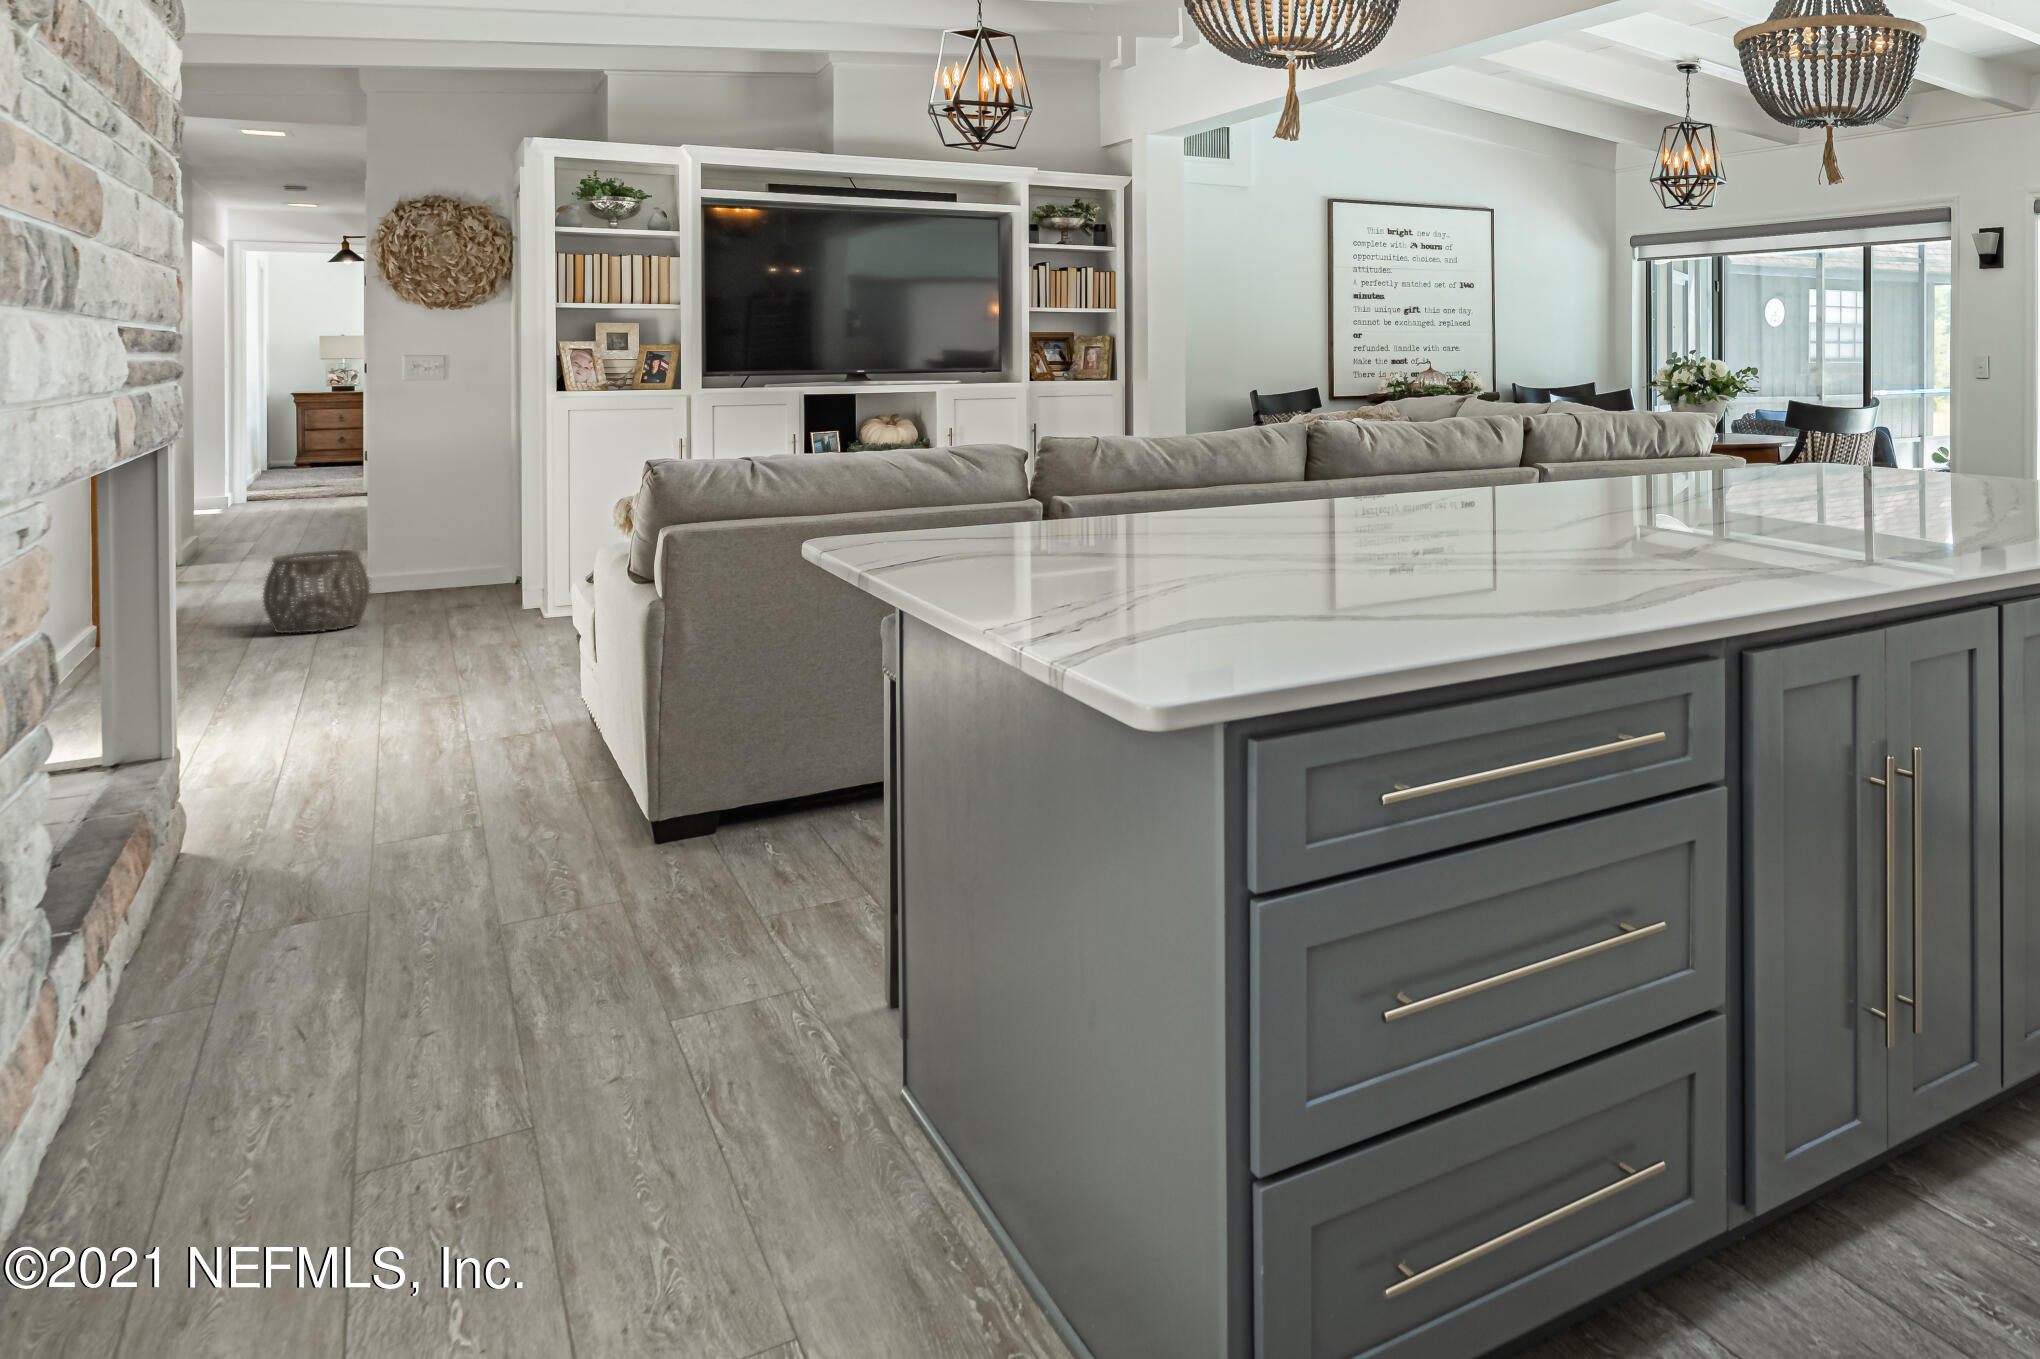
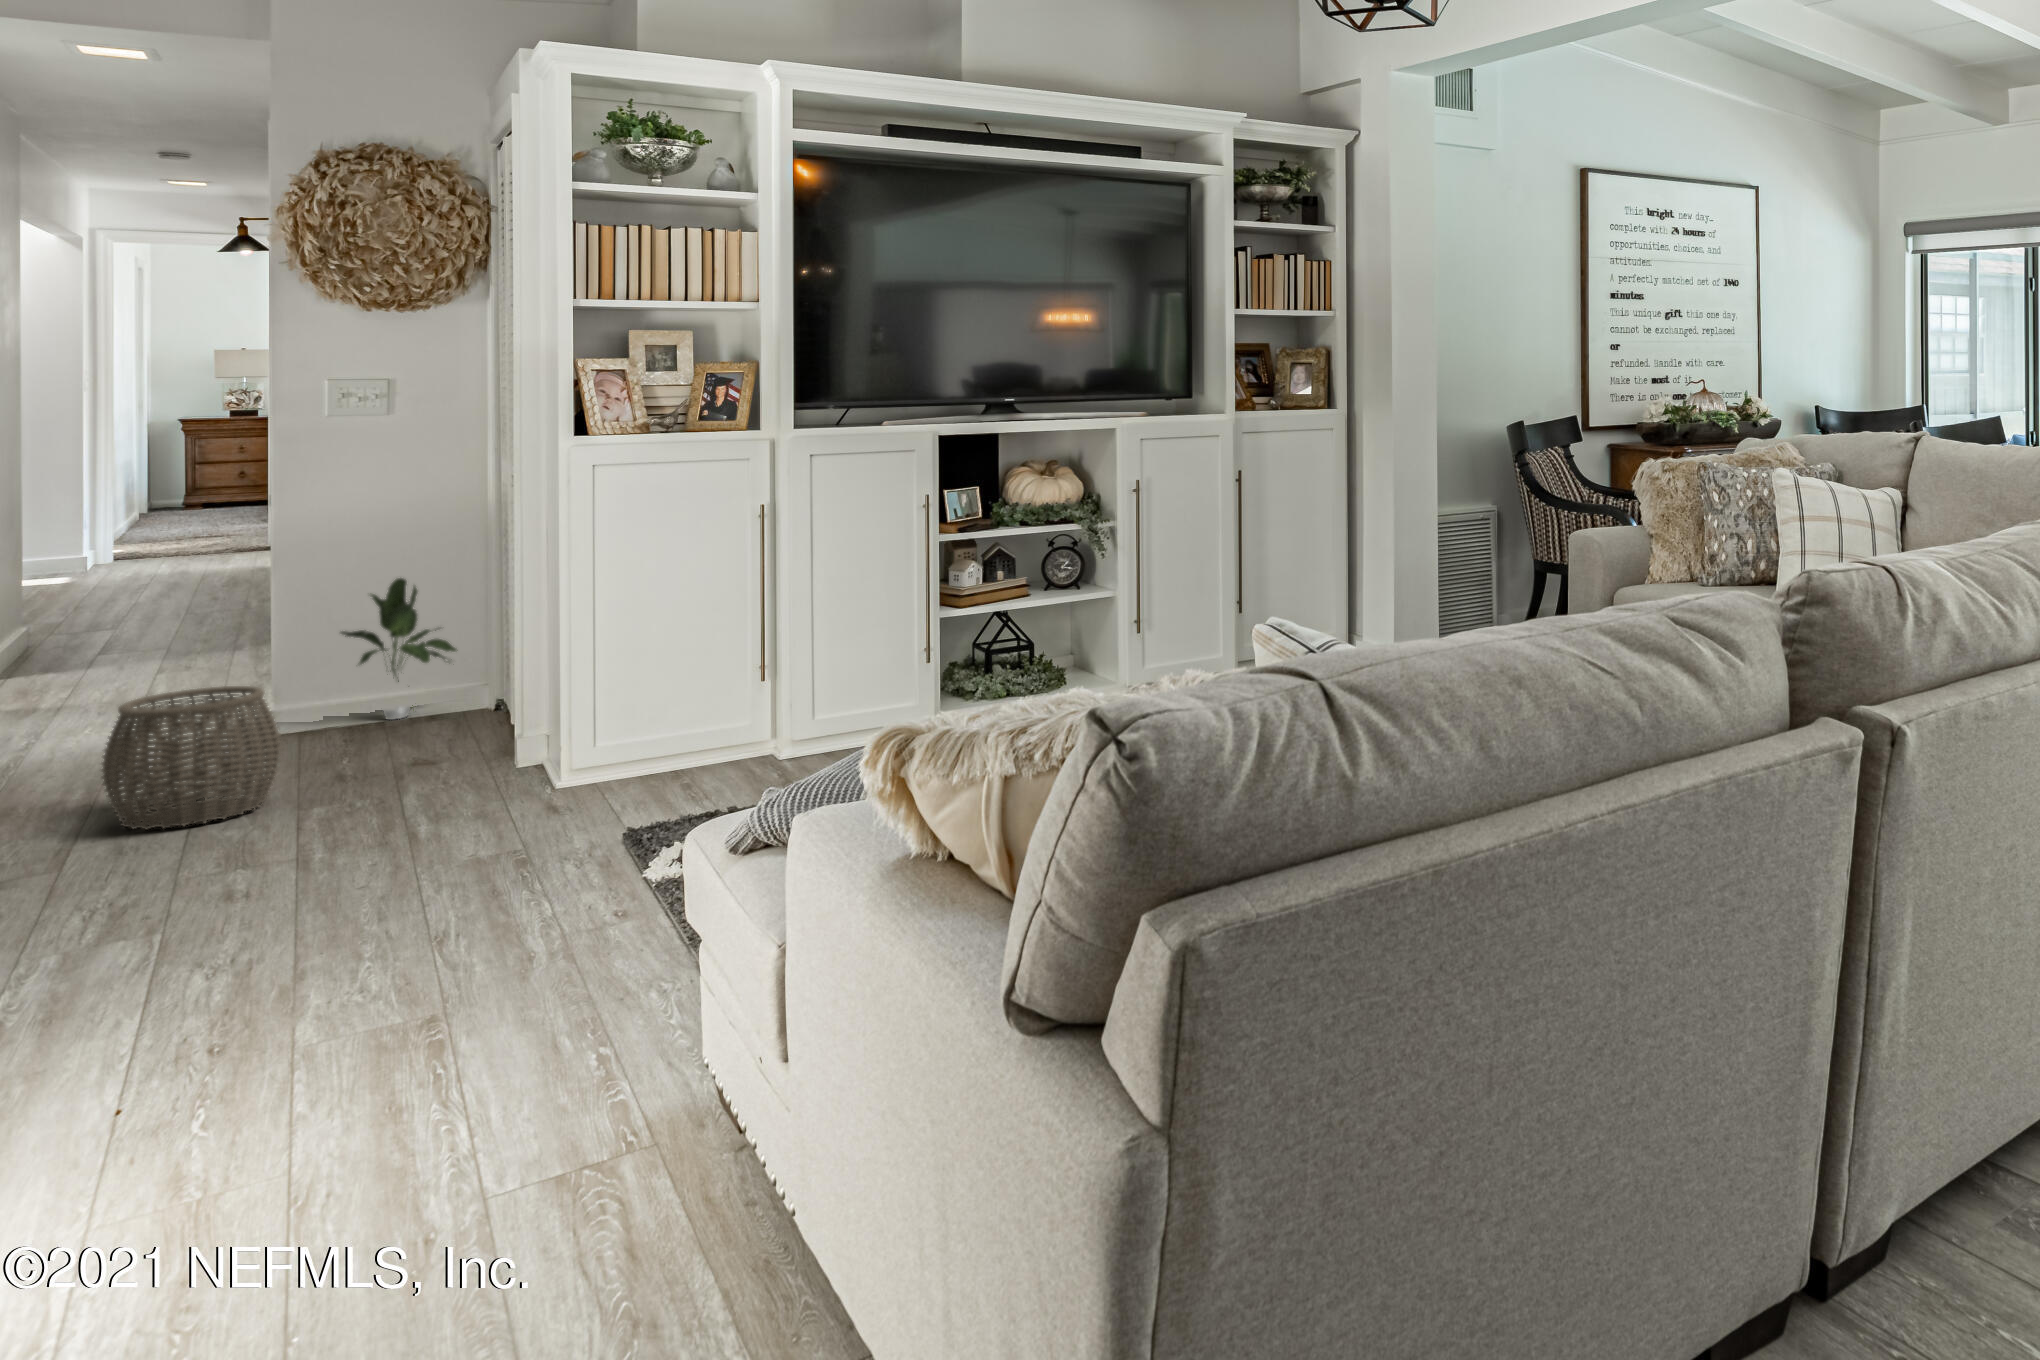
potted plant: none [409,492,490,589] -> present [341,578,458,720]

